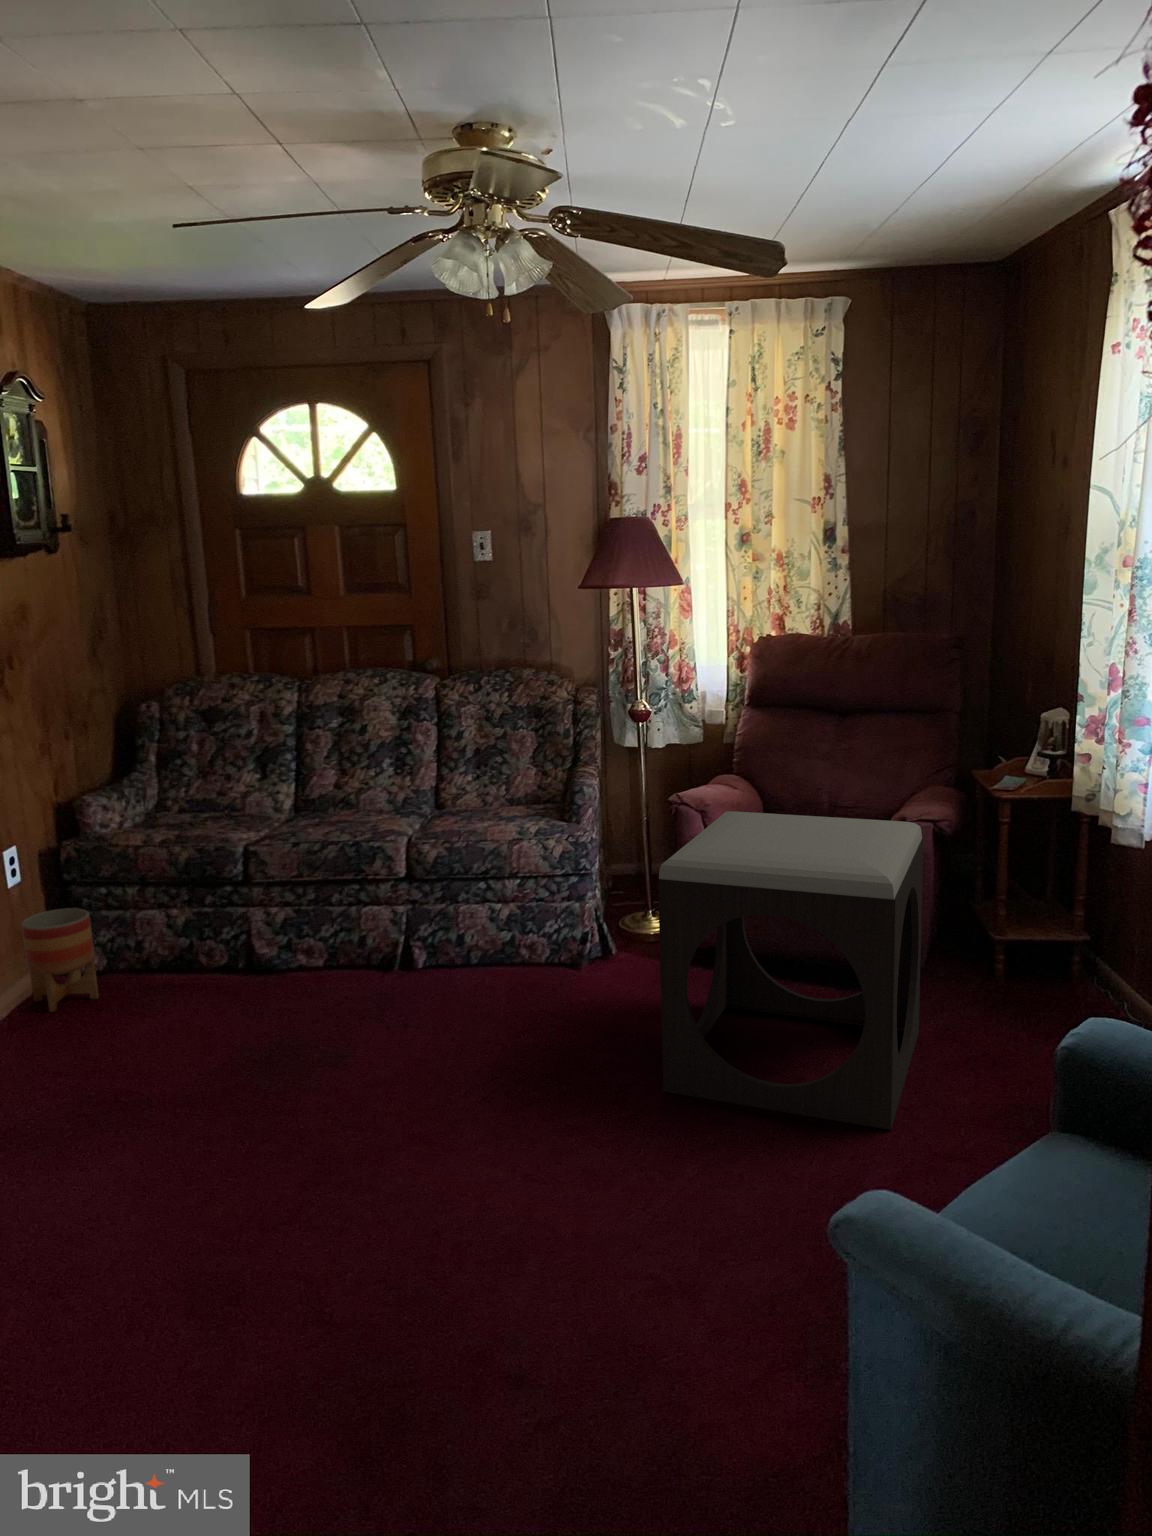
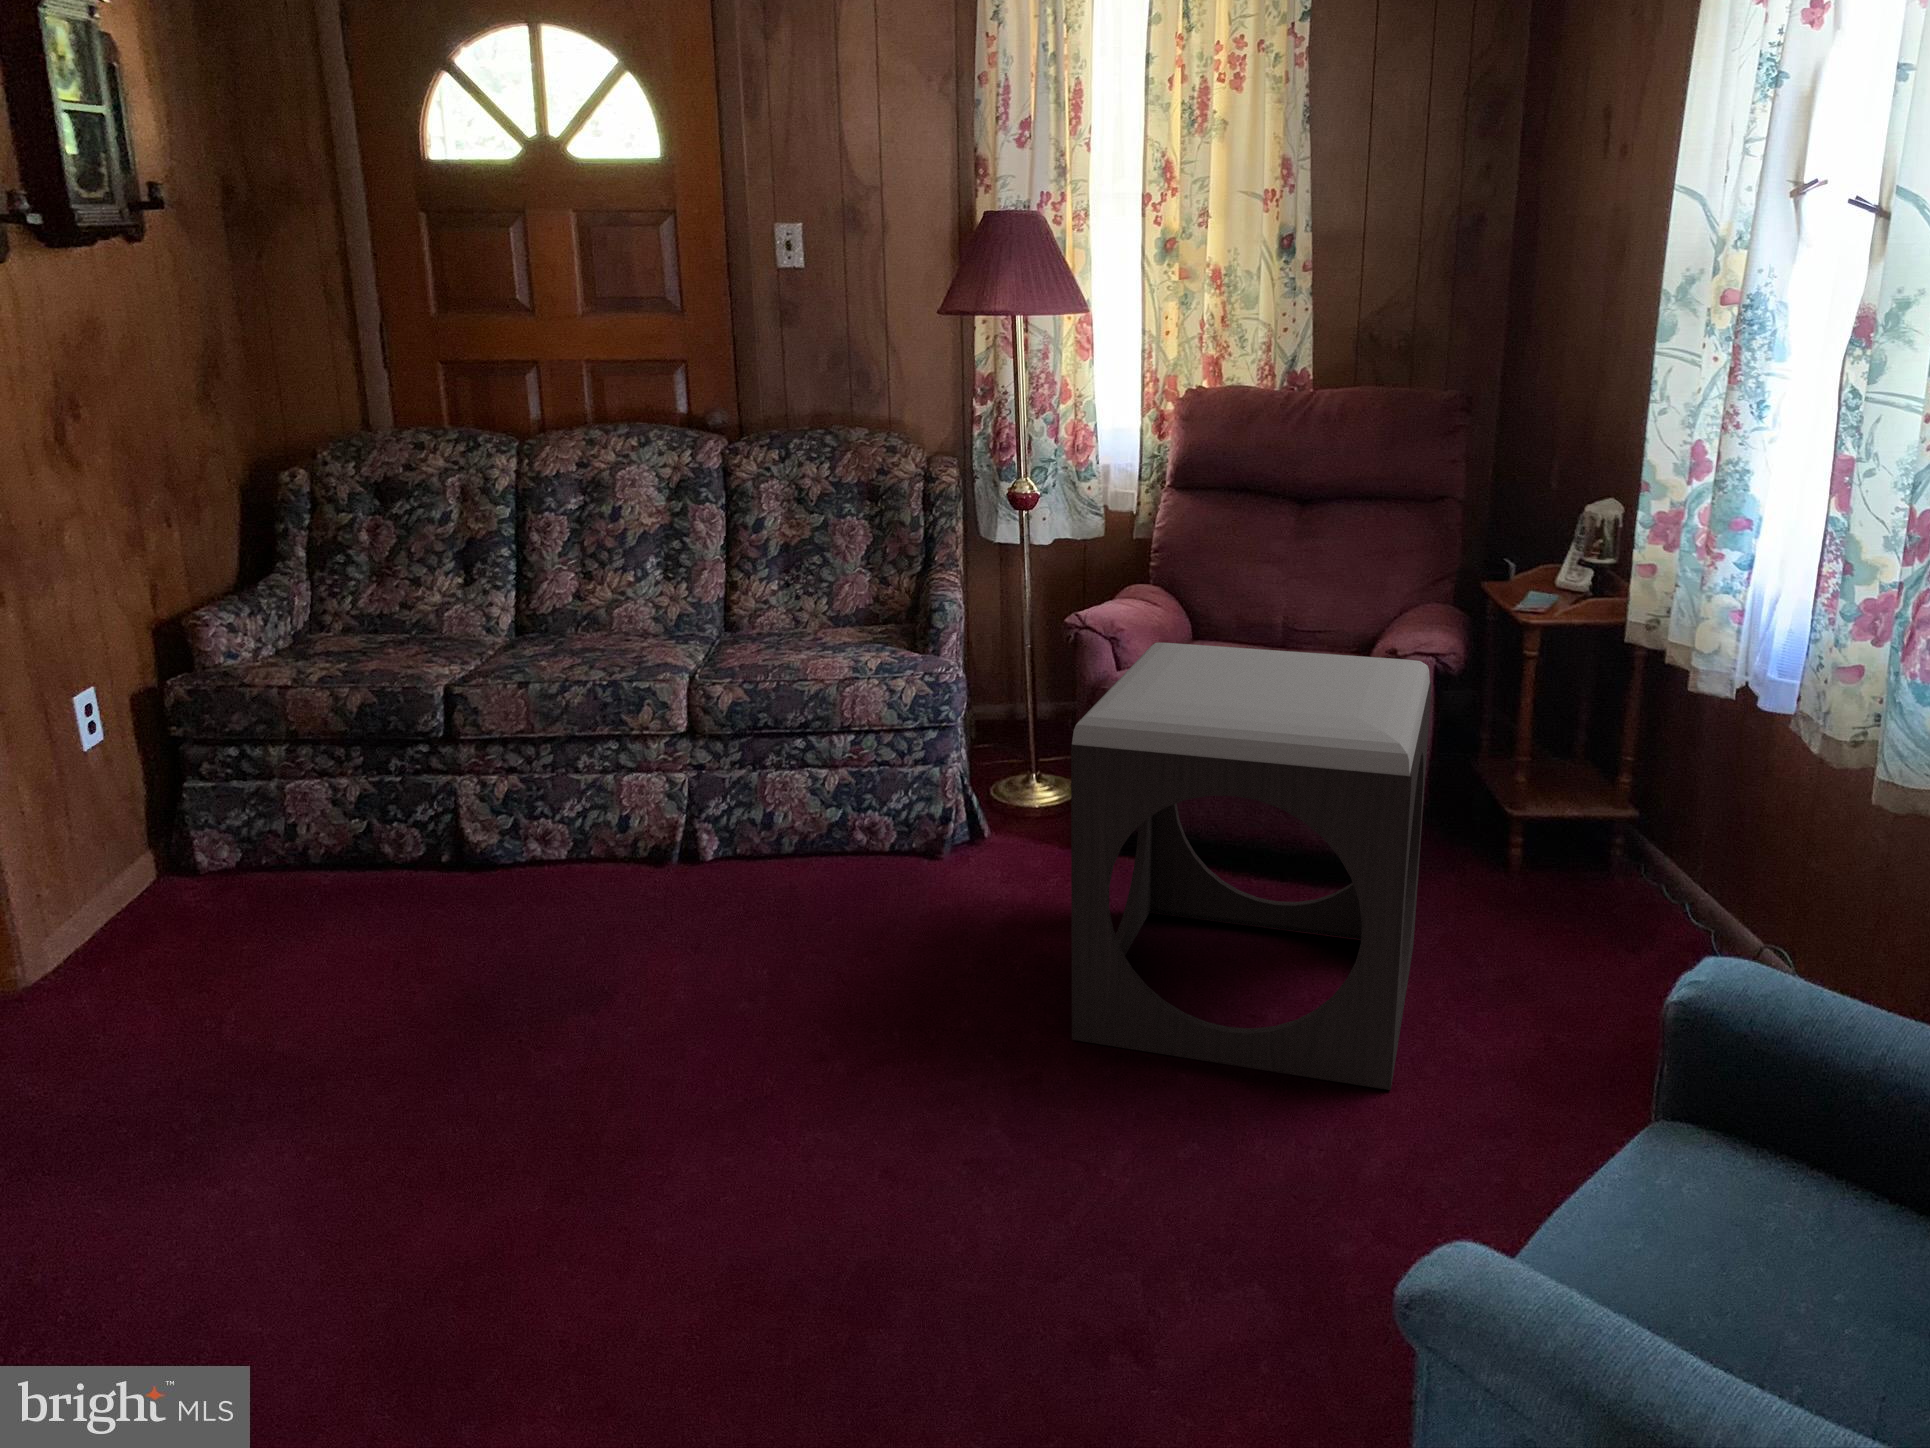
planter: present [21,908,99,1012] -> none [107,780,232,934]

